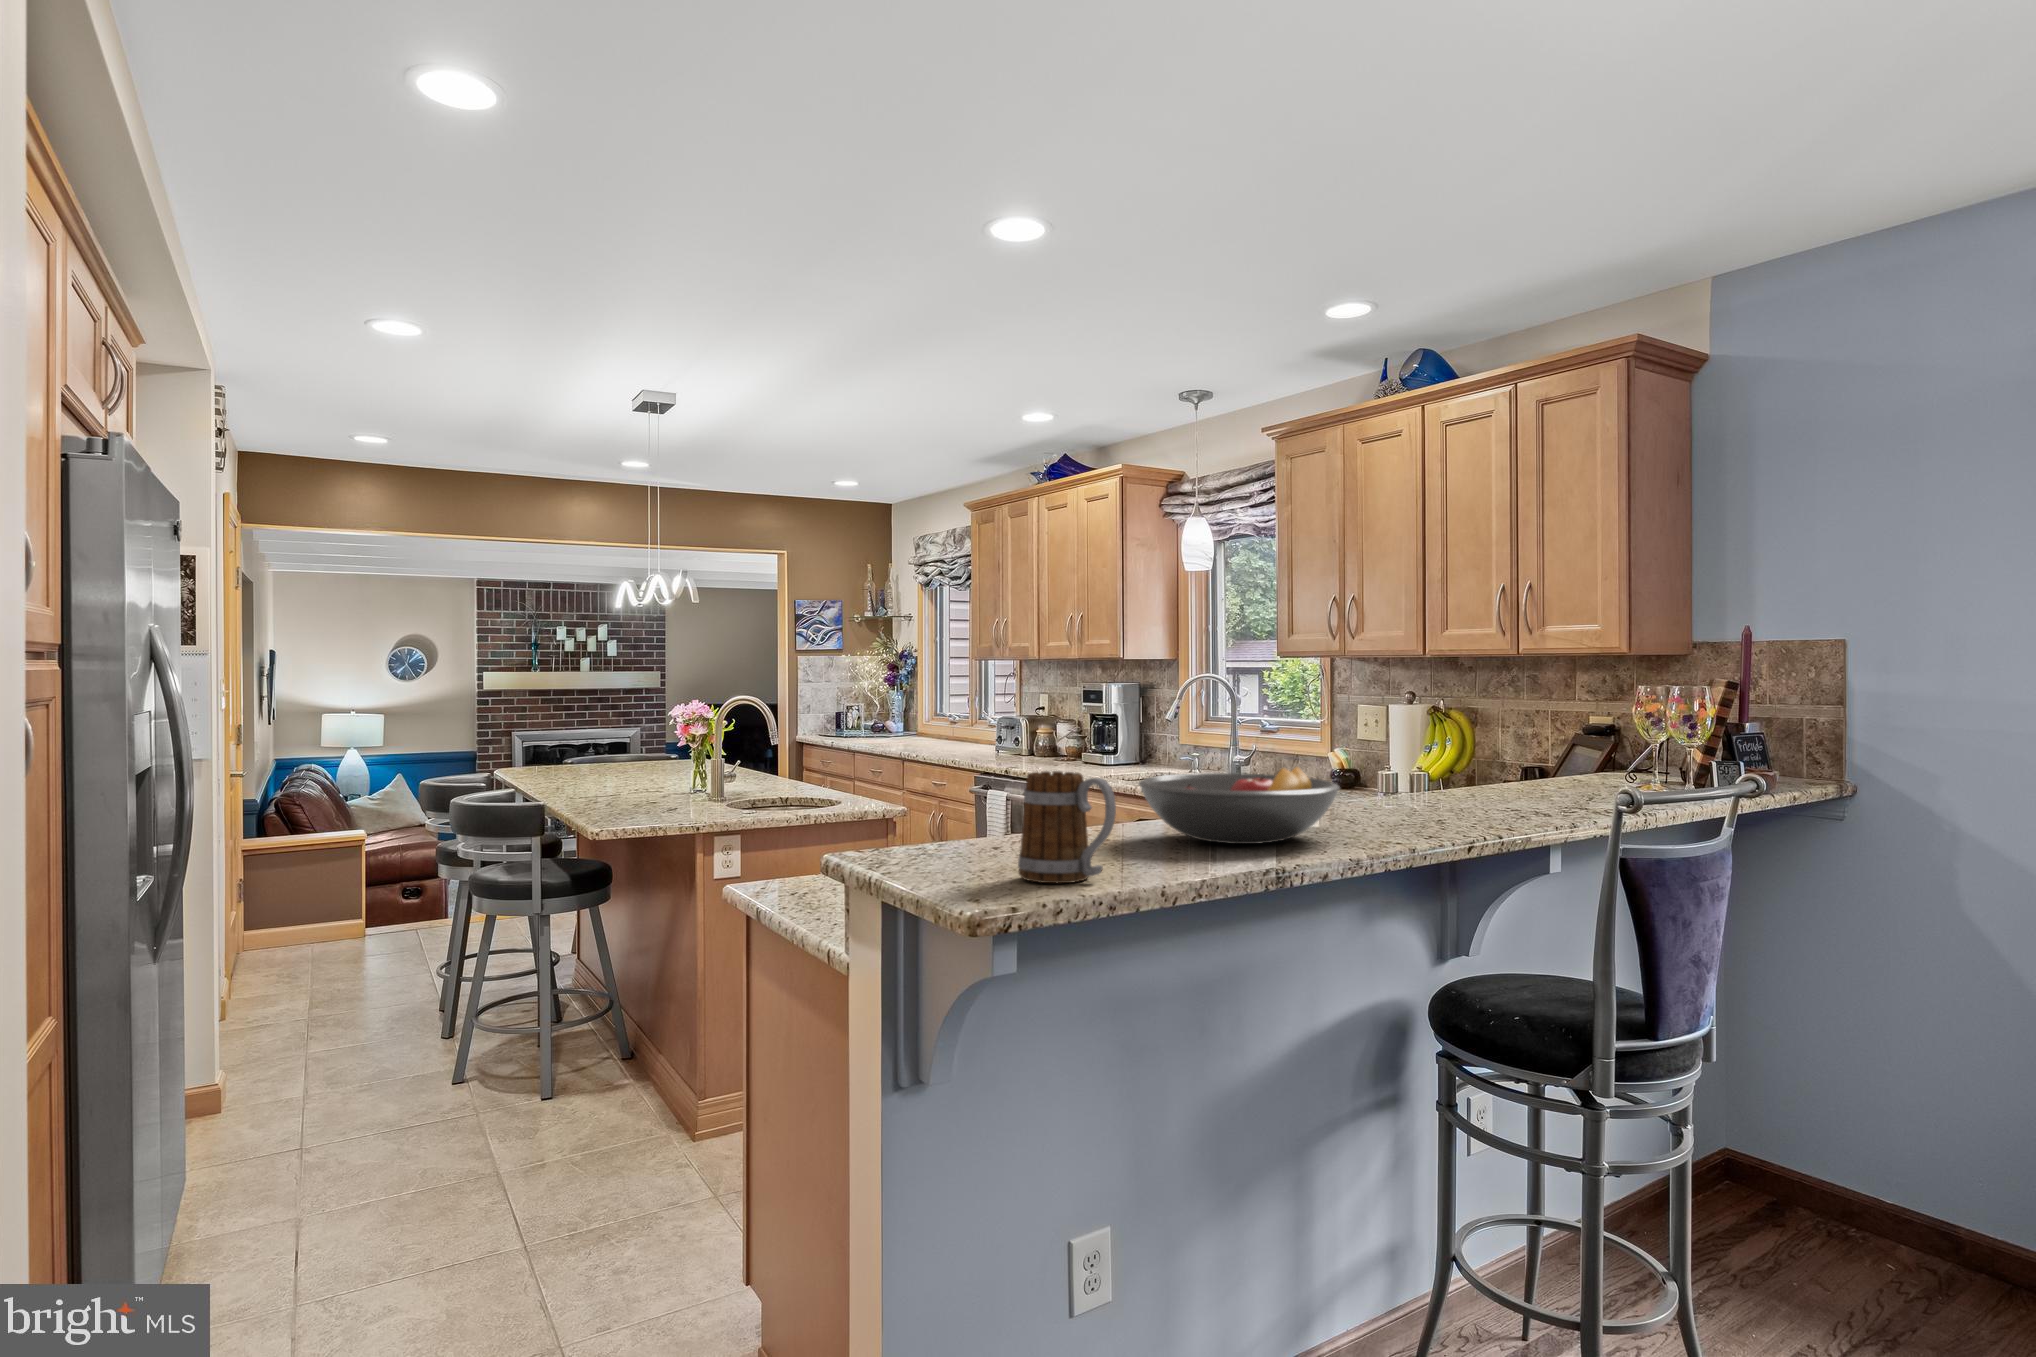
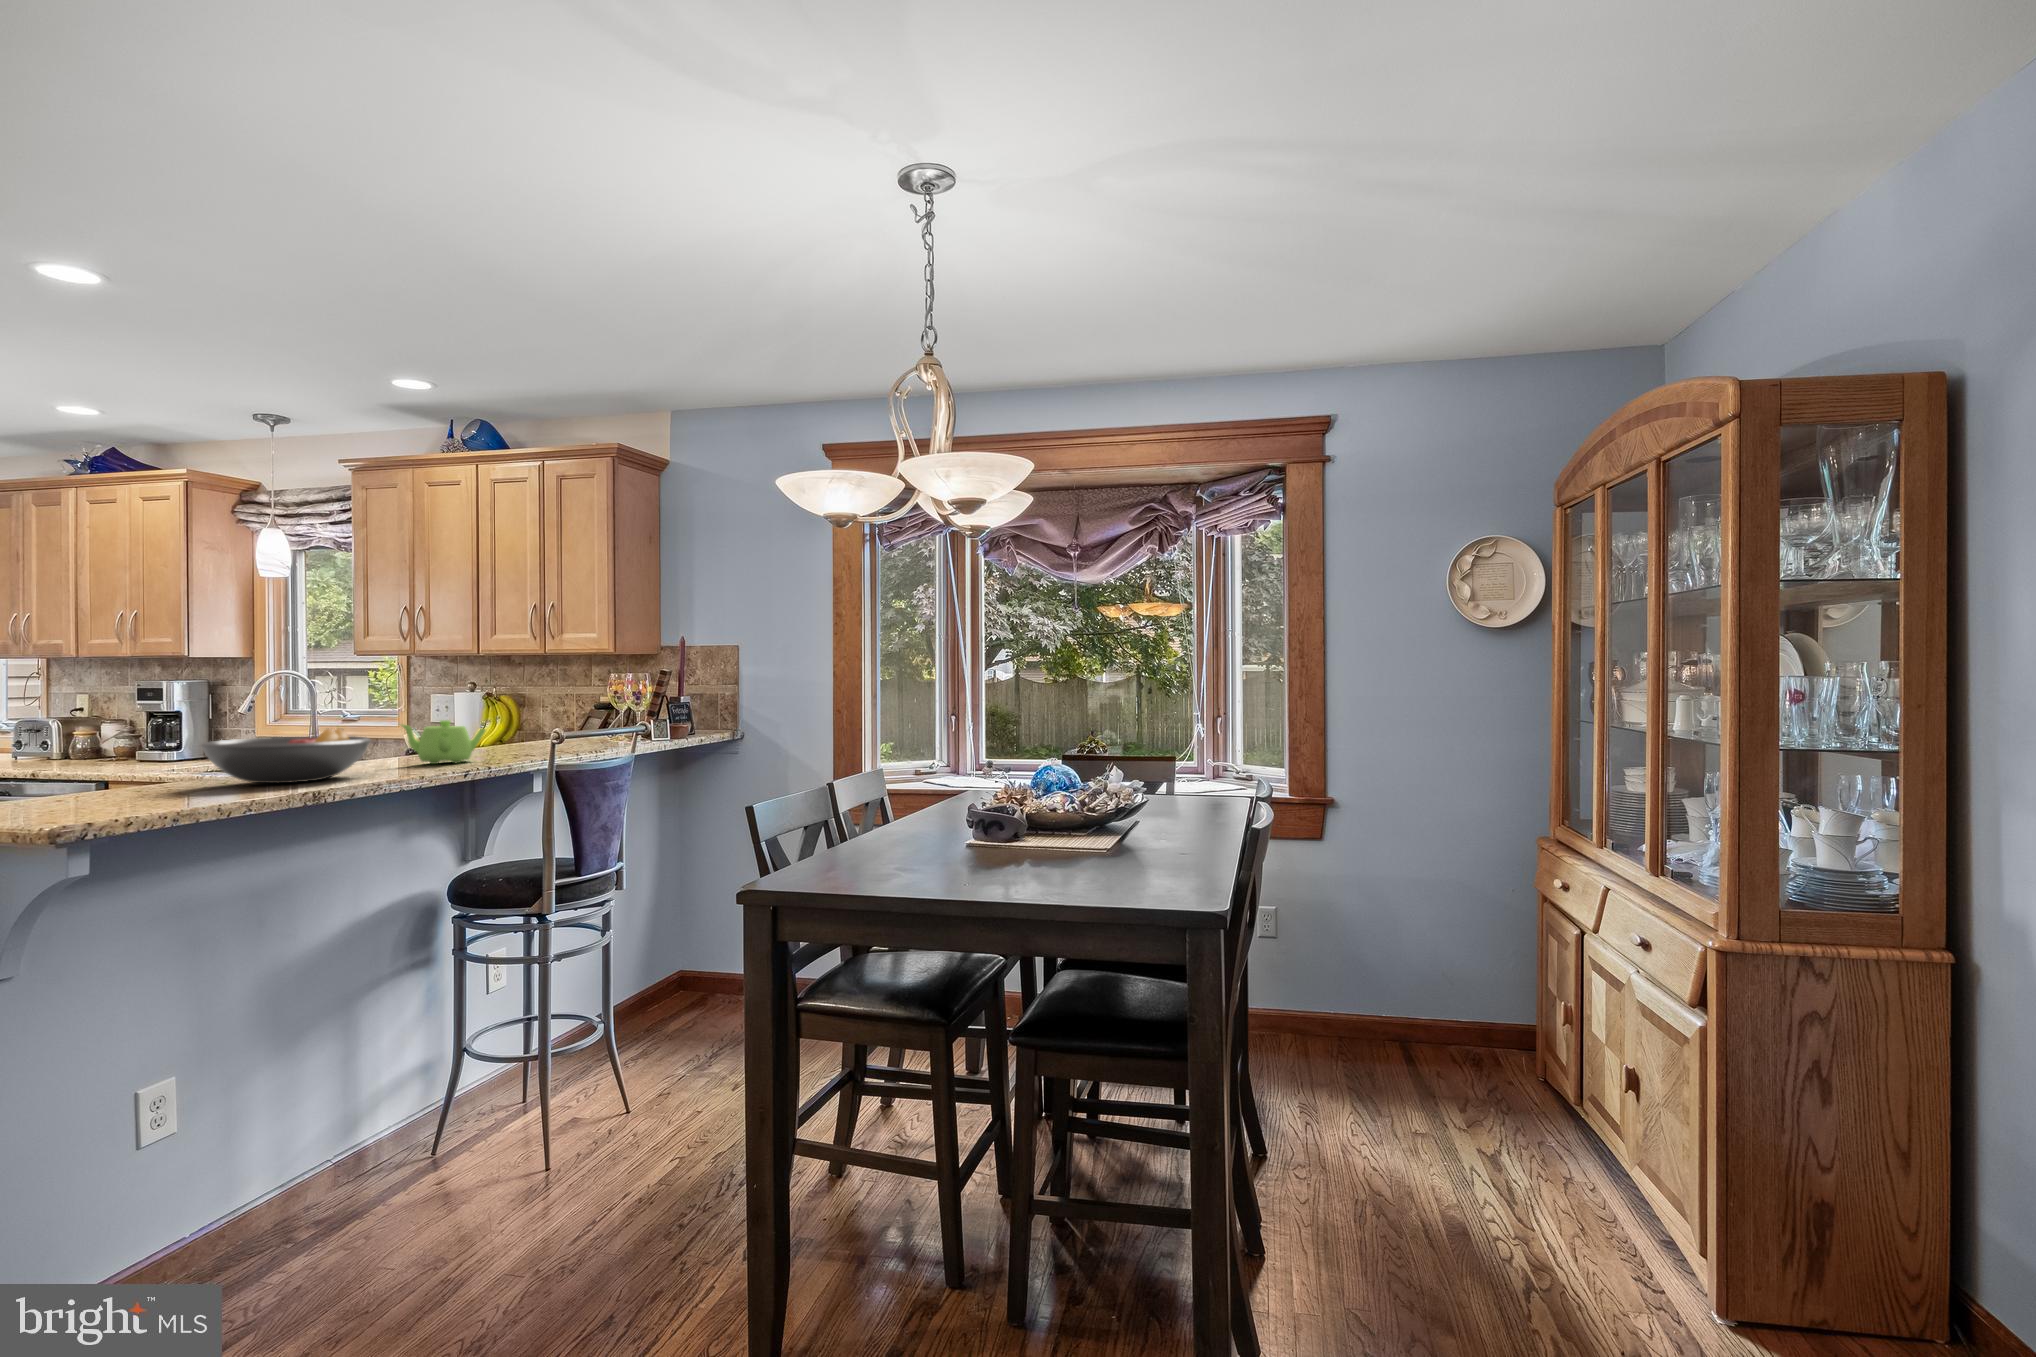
teapot: none [1364,757,1486,823] -> present [401,720,485,764]
mug: present [1018,771,1116,883] -> none [87,732,178,811]

